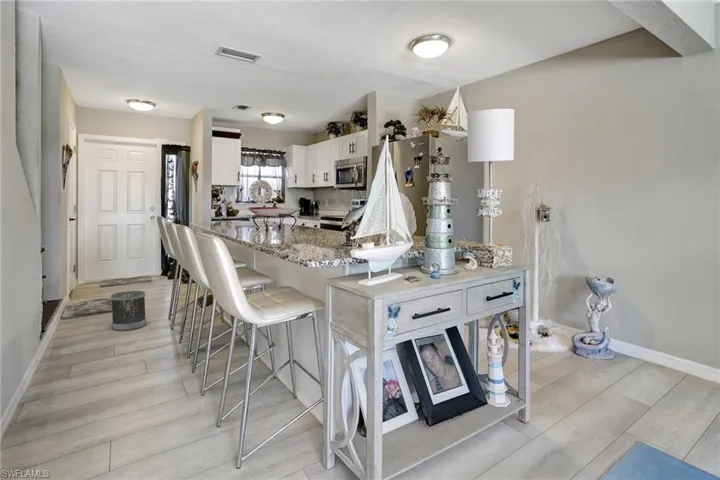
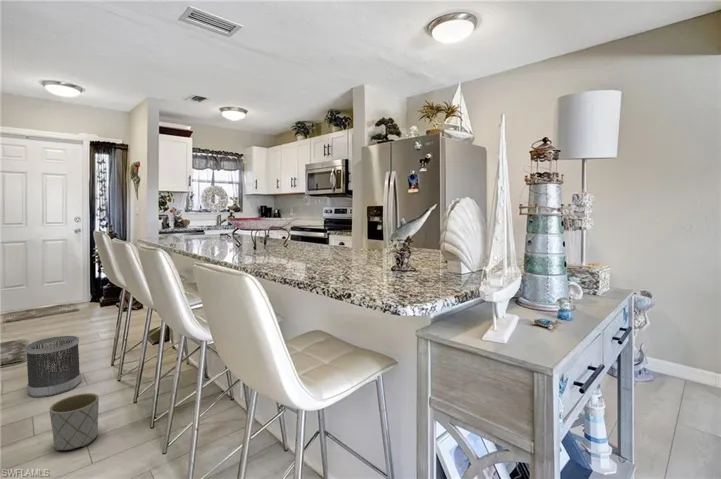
planter: none [122,325,152,358] -> present [50,393,99,451]

